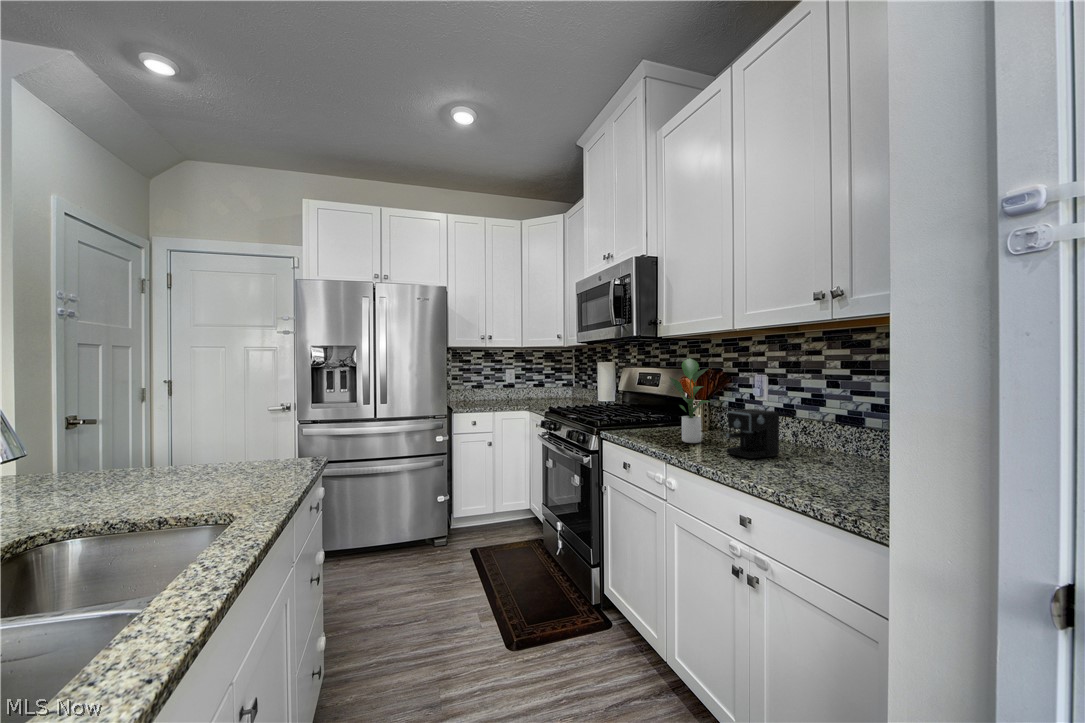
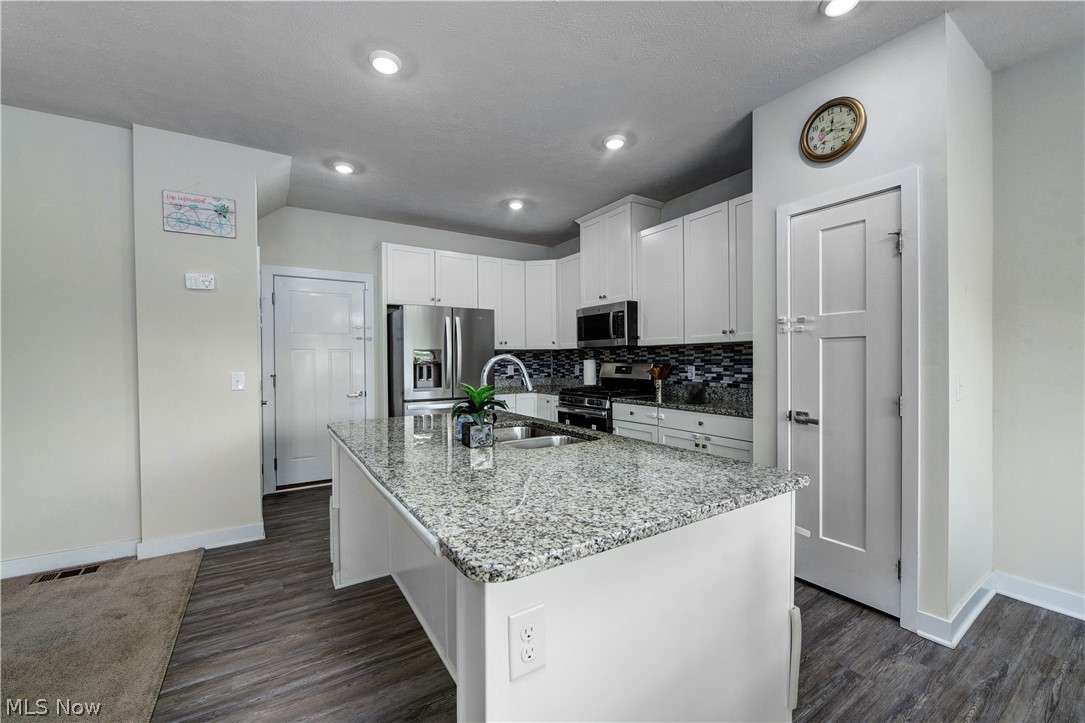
potted plant: present [669,358,710,443] -> none [652,358,673,401]

